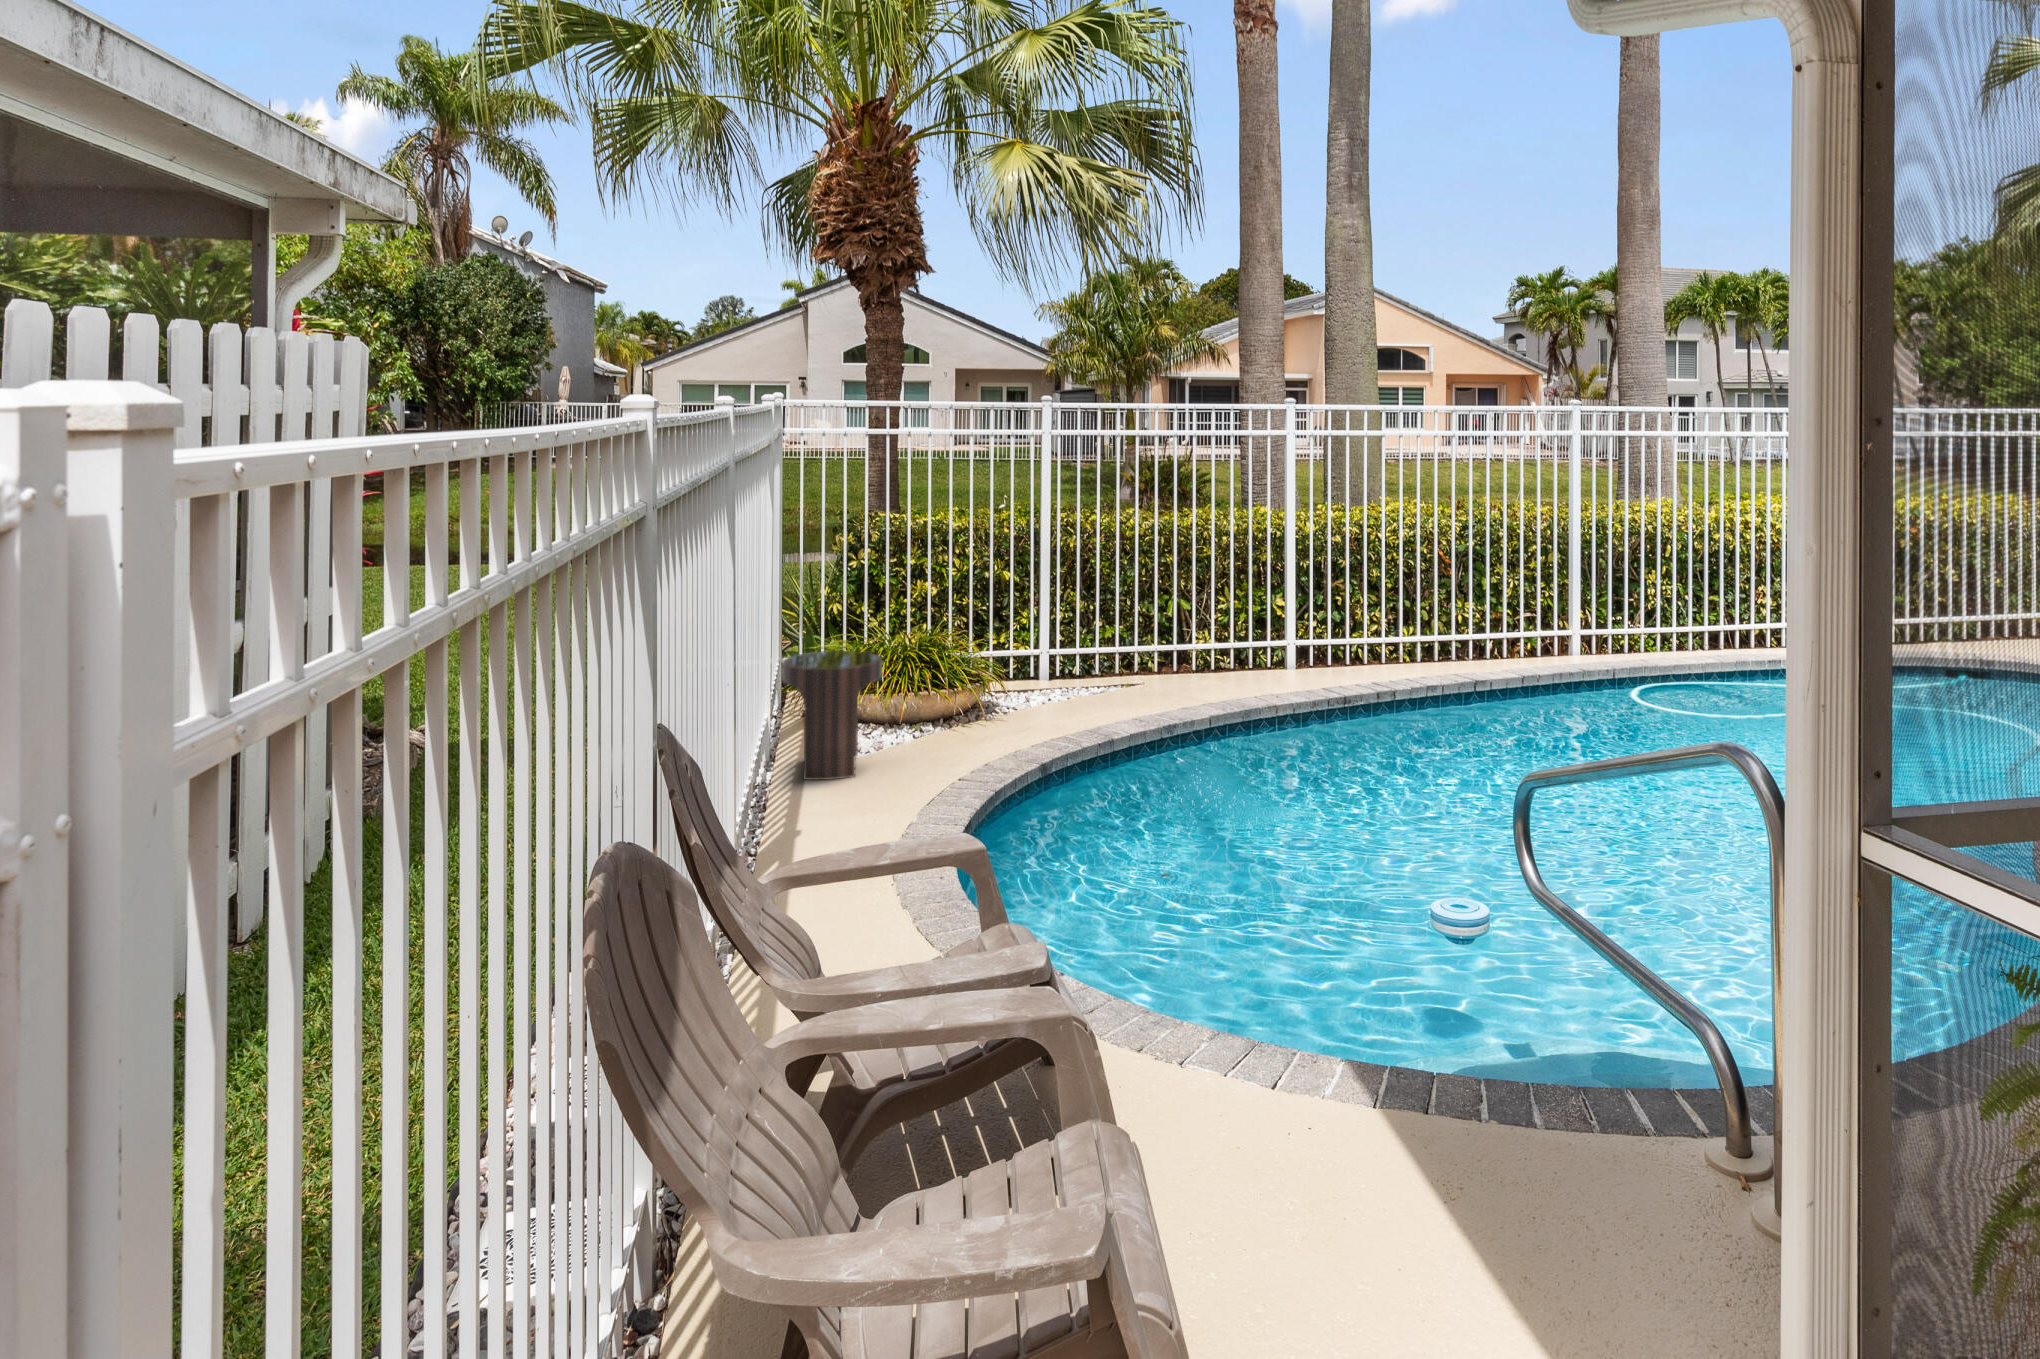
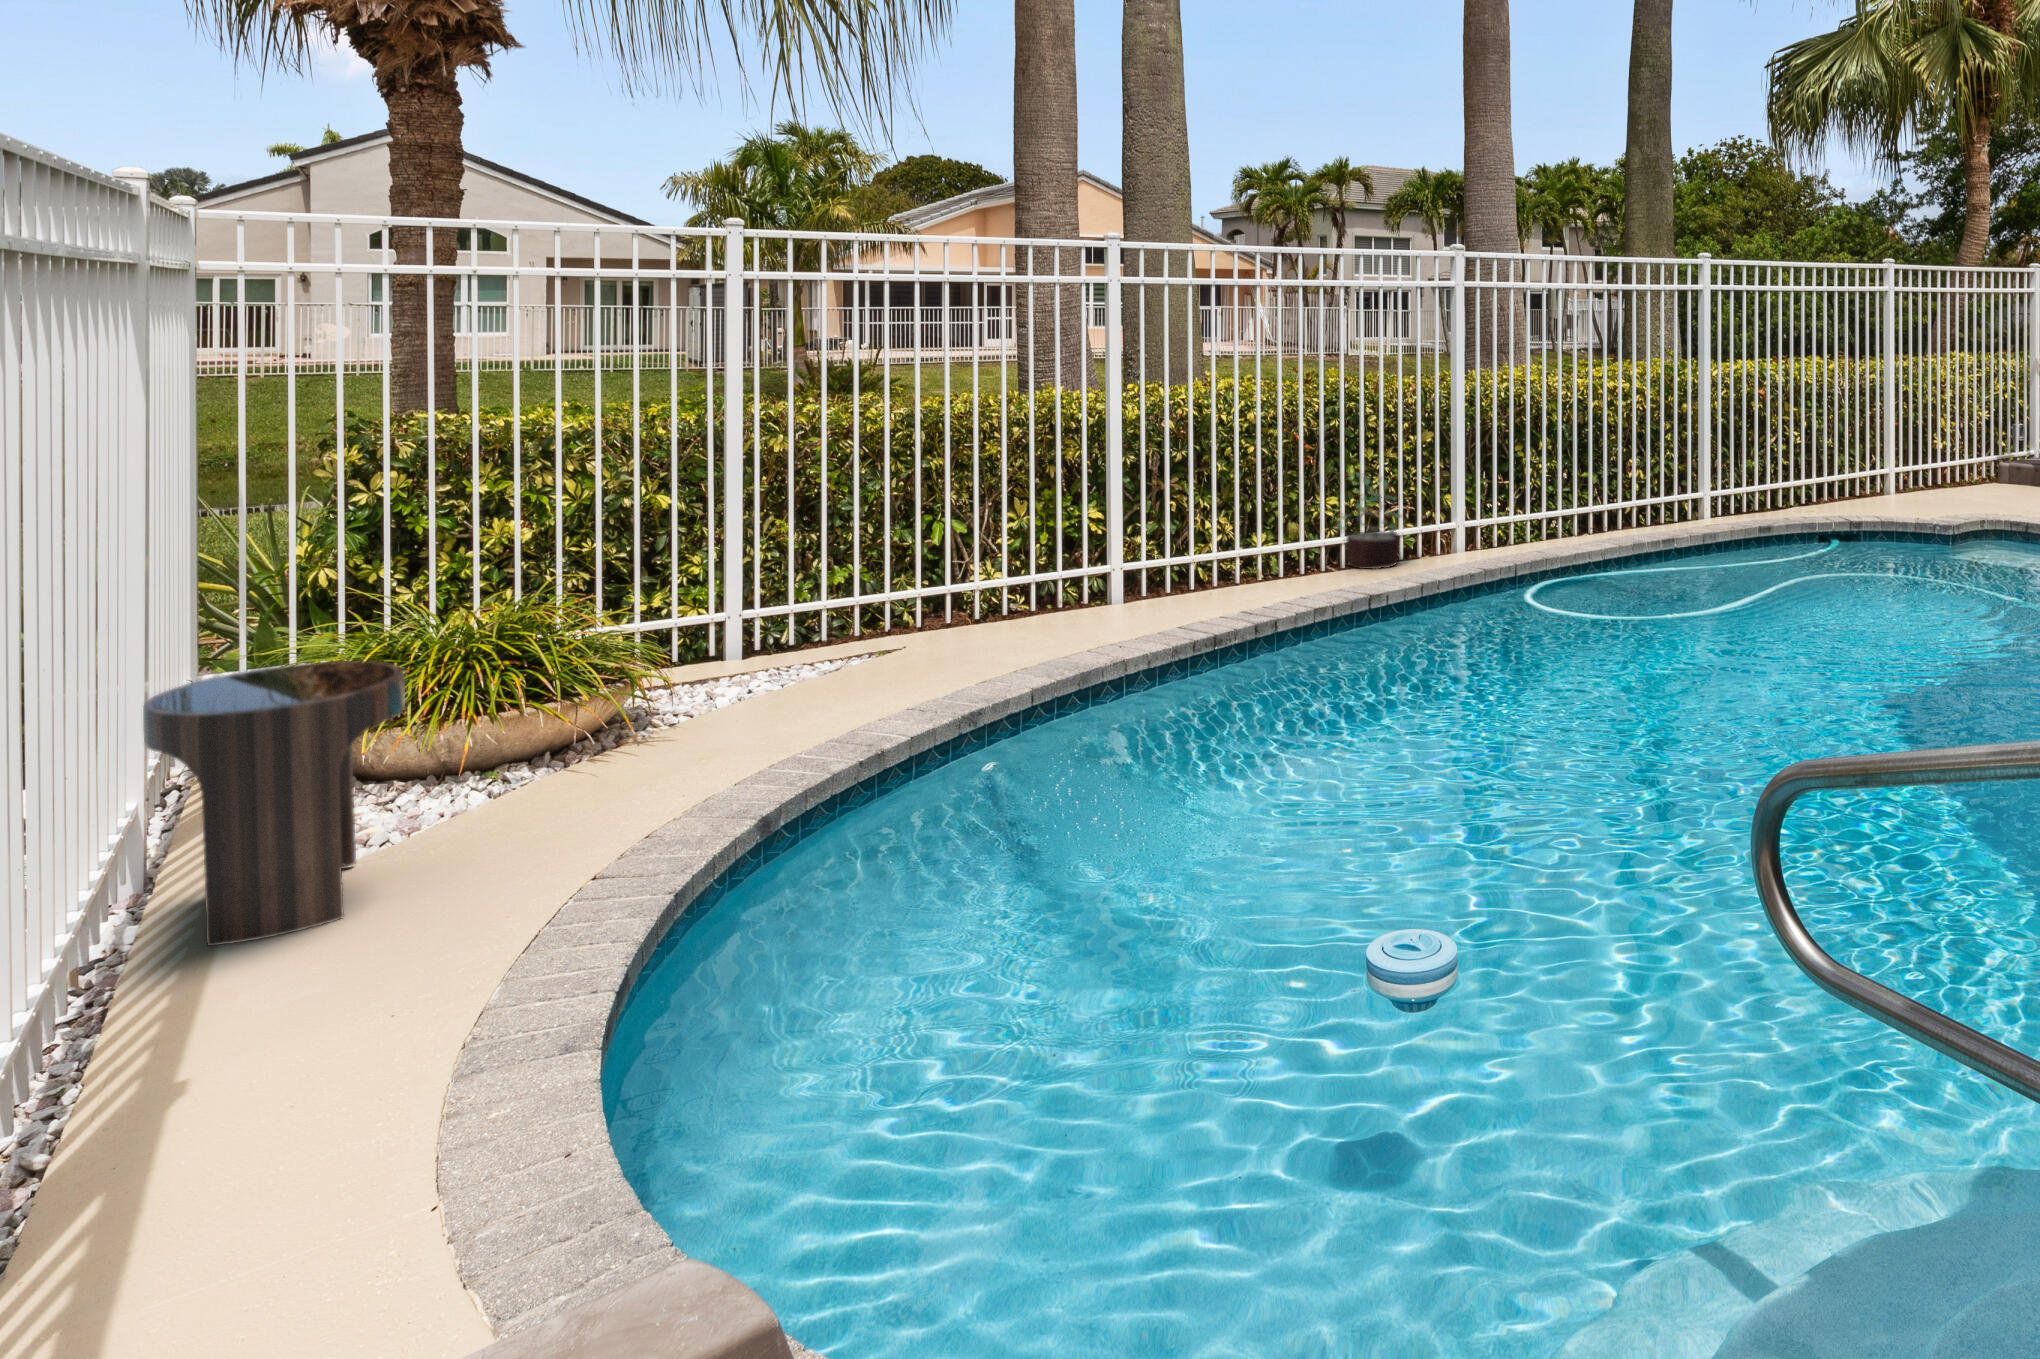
decorative plant: none [1463,580,1519,661] -> present [1336,471,1401,569]

